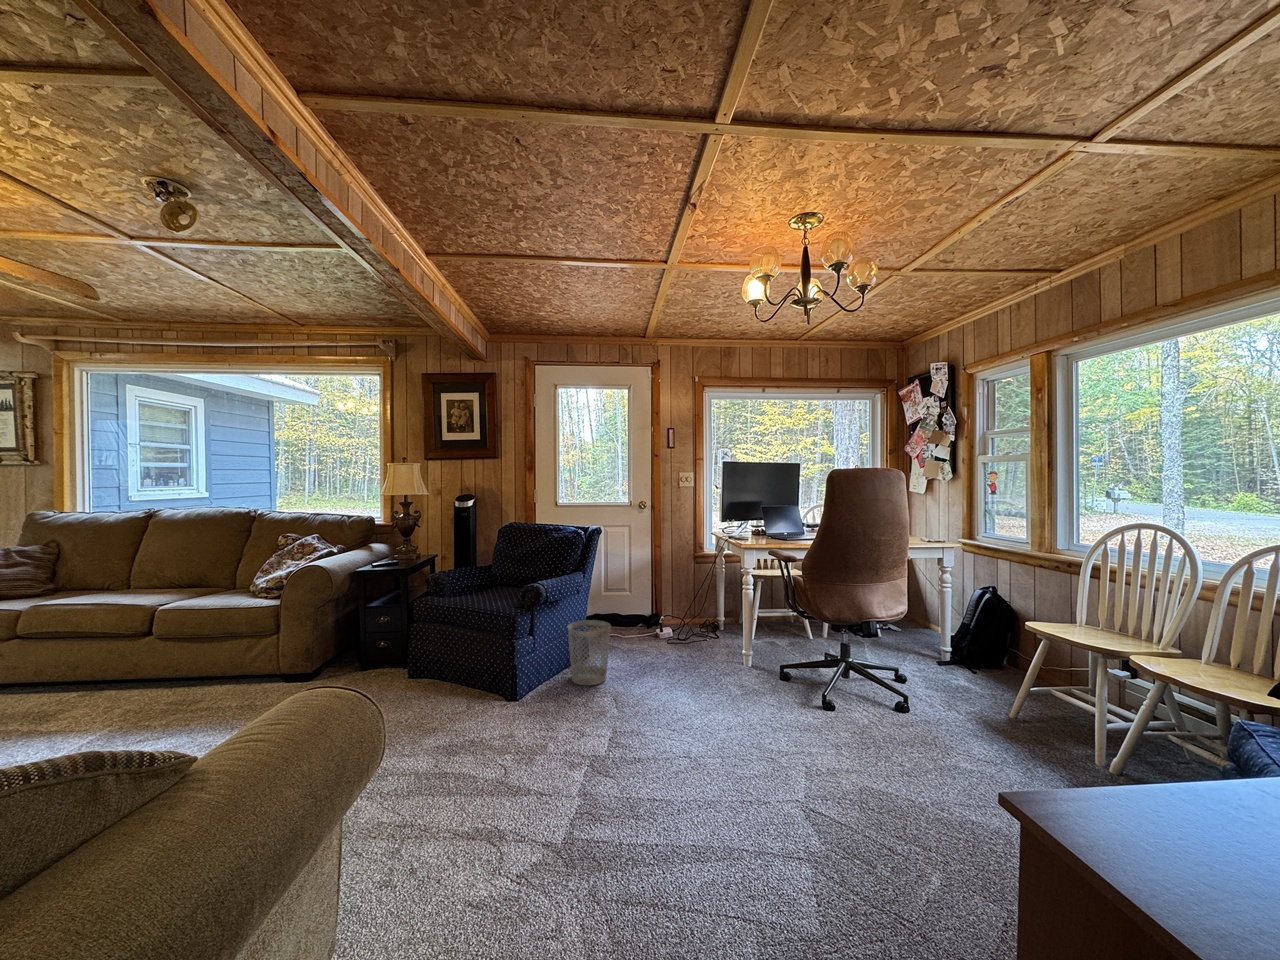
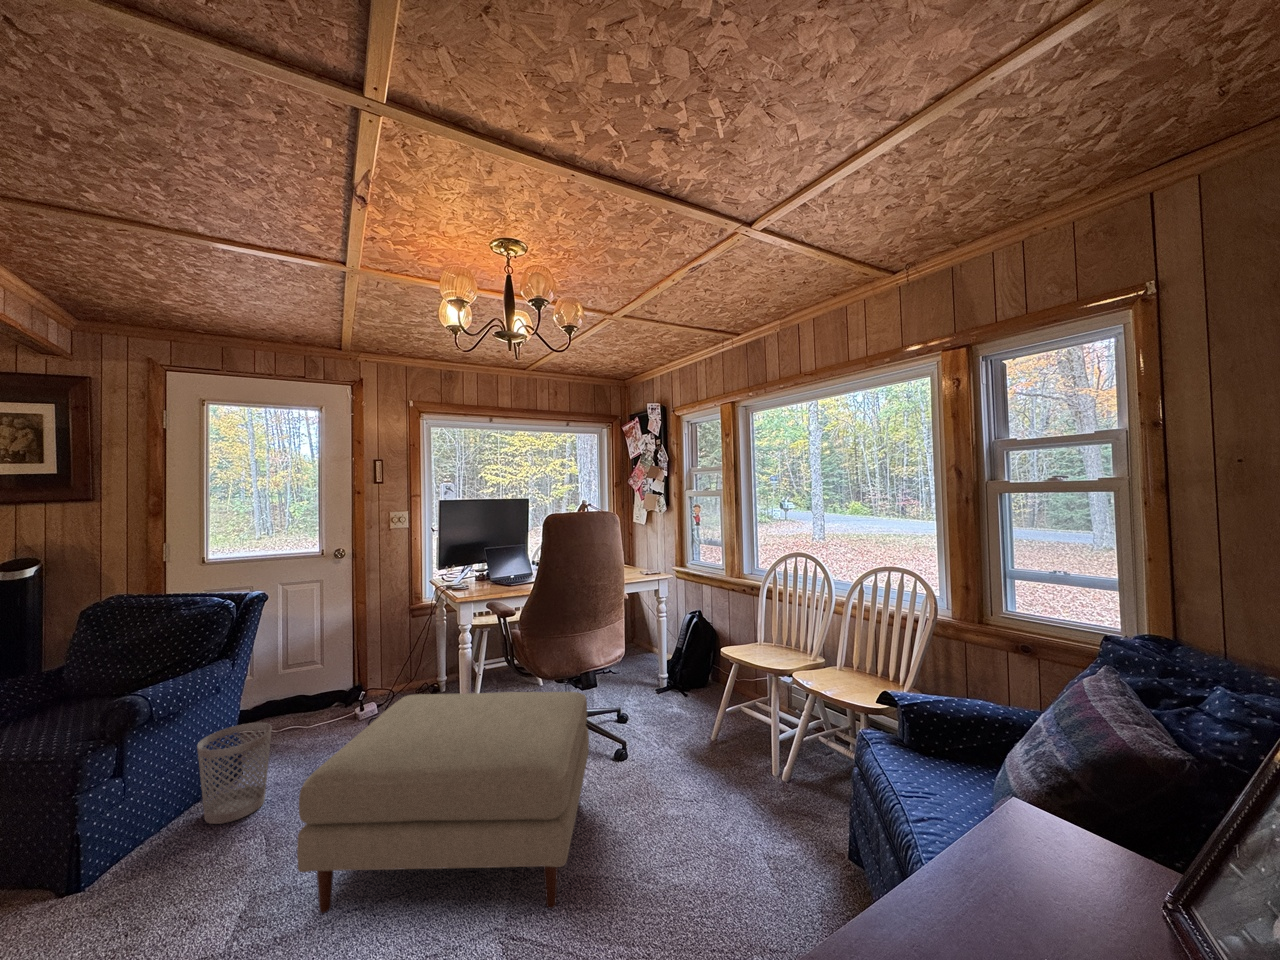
ottoman: none [648,615,873,800] -> present [297,692,589,913]

